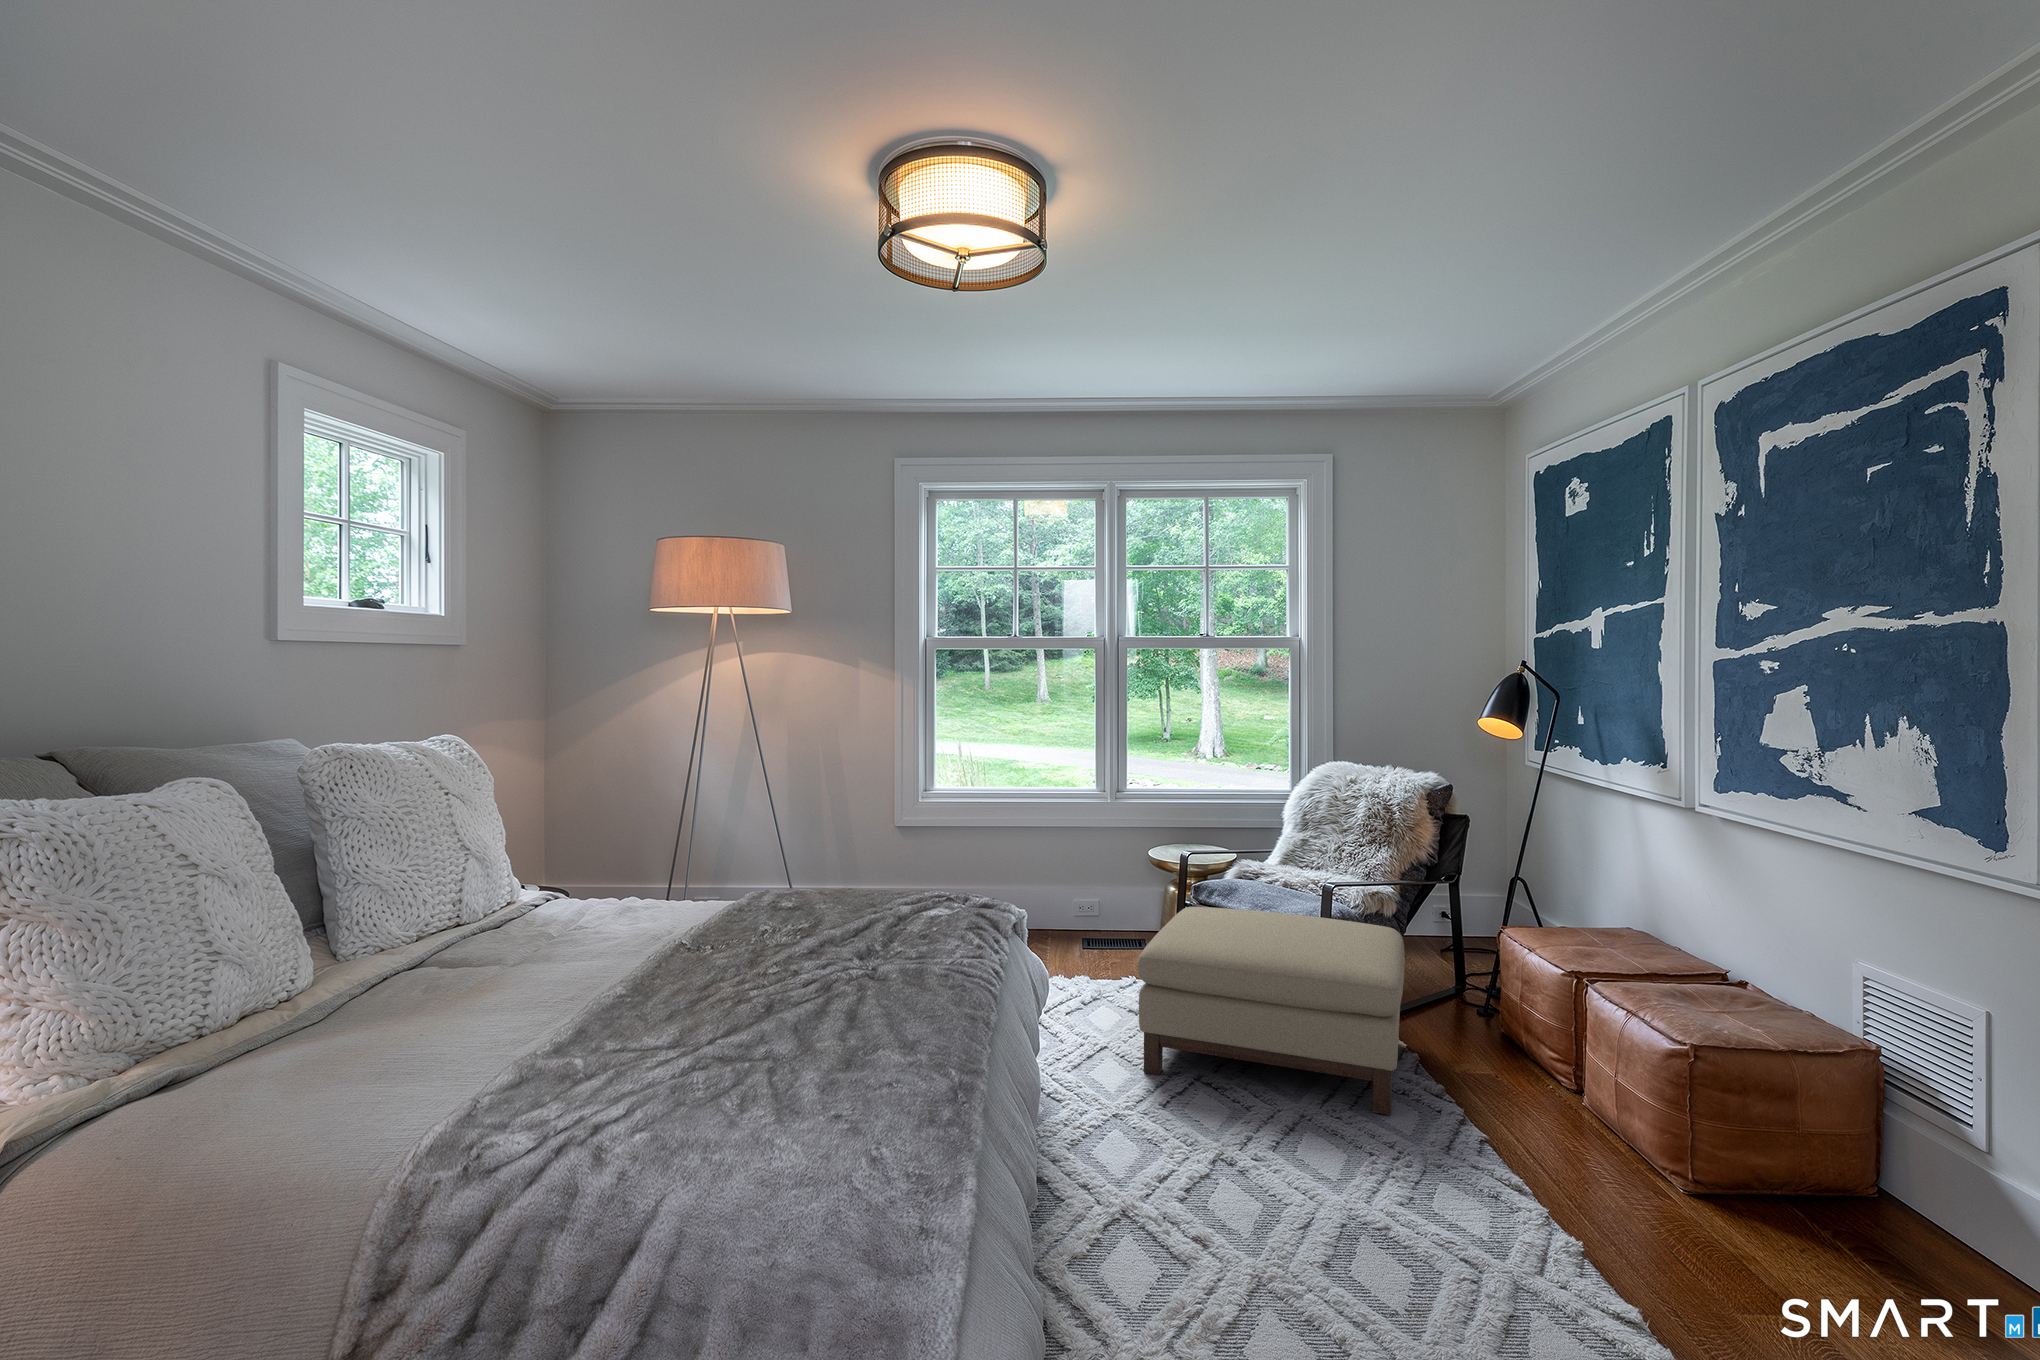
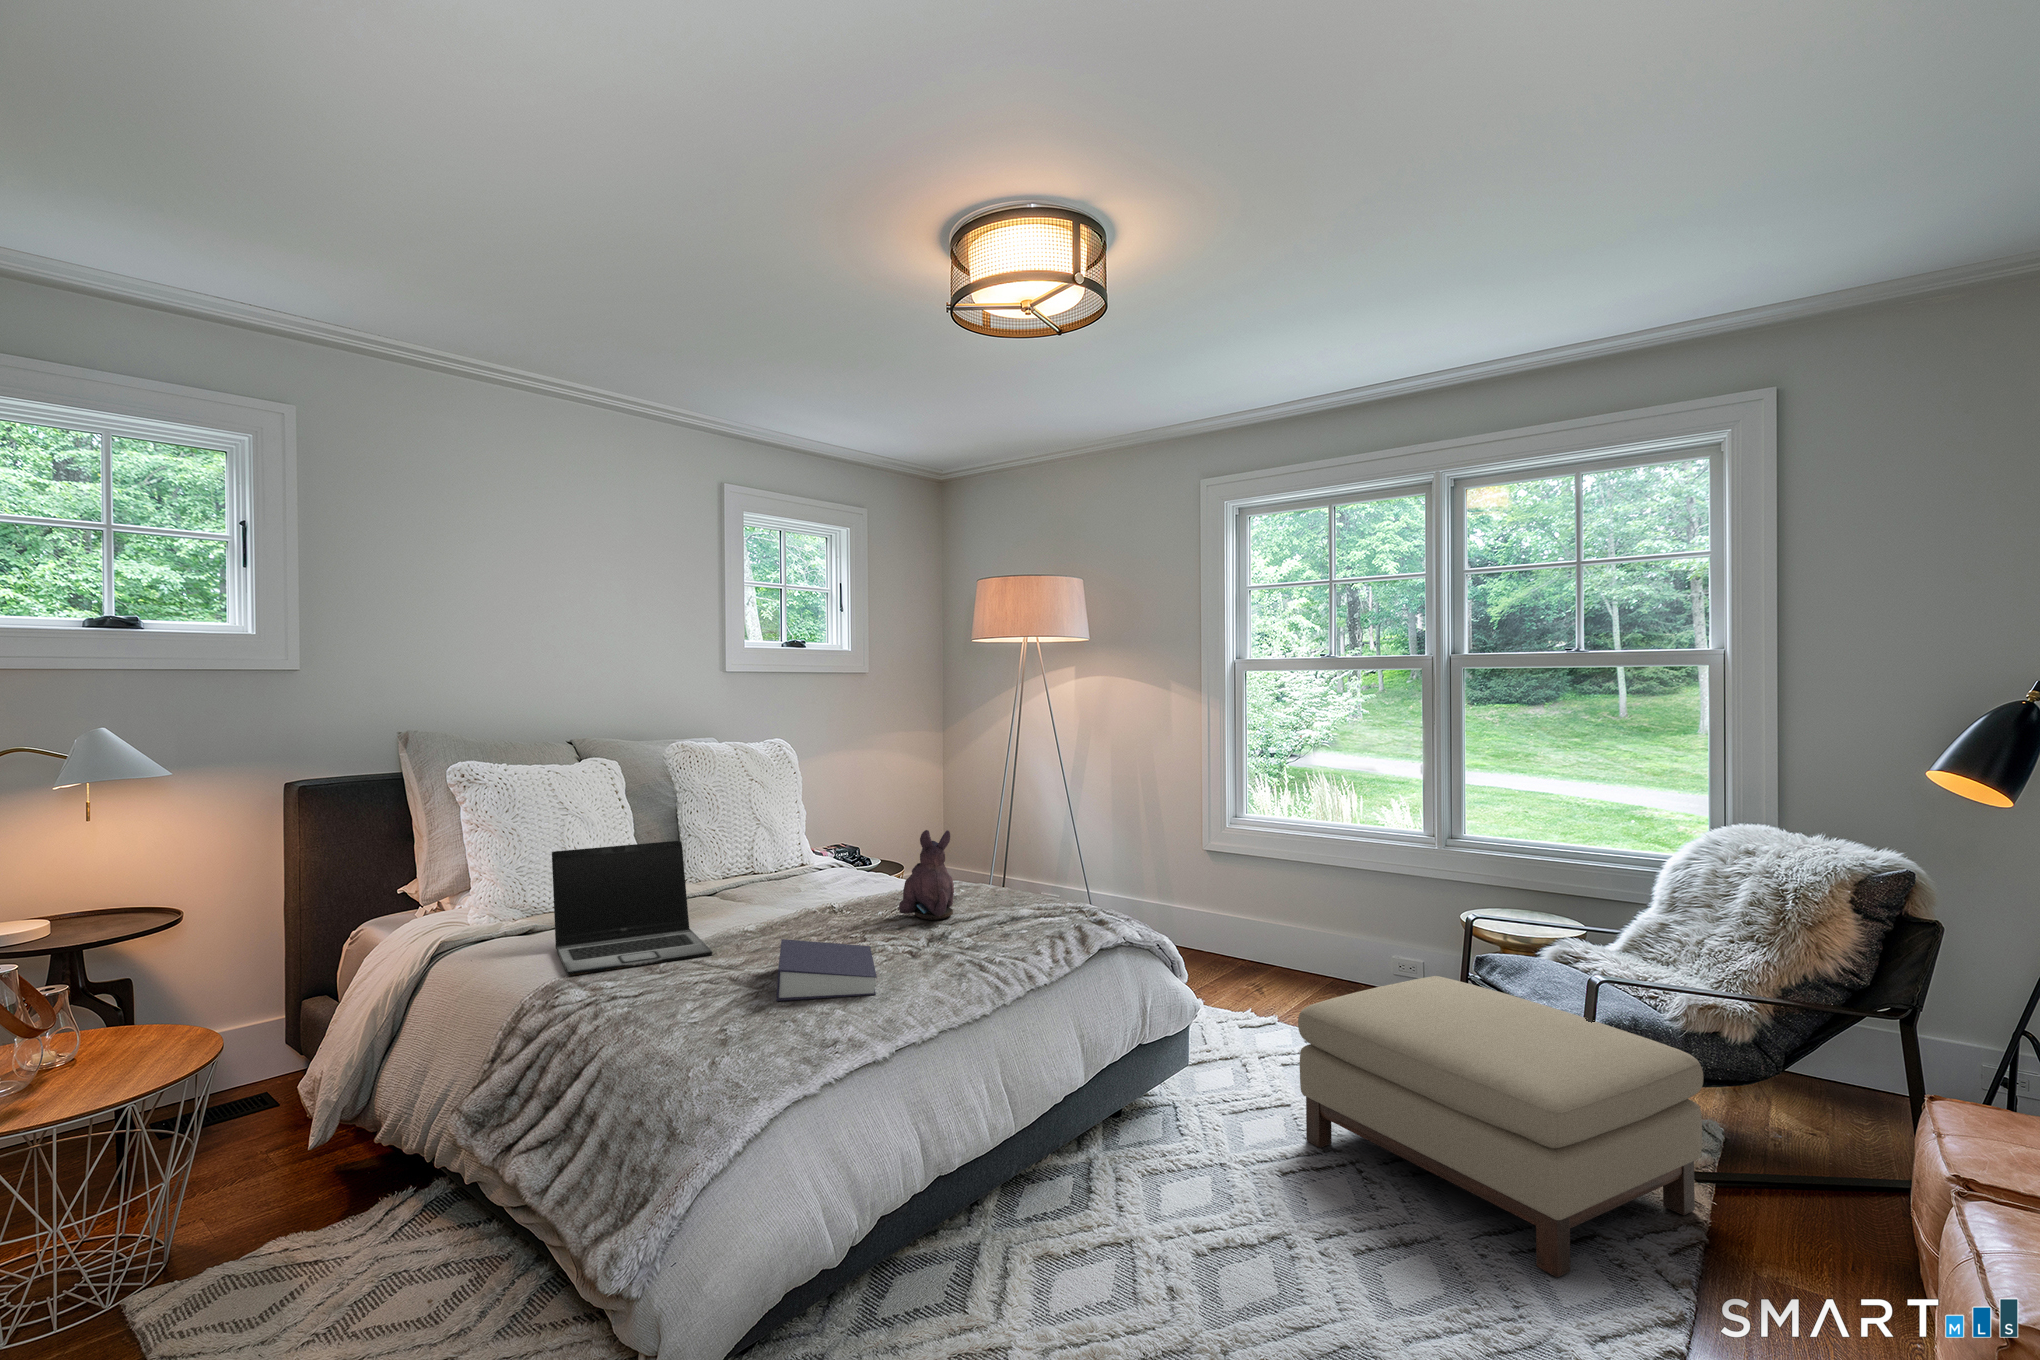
plush toy: none [765,828,845,936] -> present [899,830,954,920]
laptop: none [280,884,620,1124] -> present [552,840,712,976]
book: none [755,974,937,1065] -> present [776,939,877,1001]

